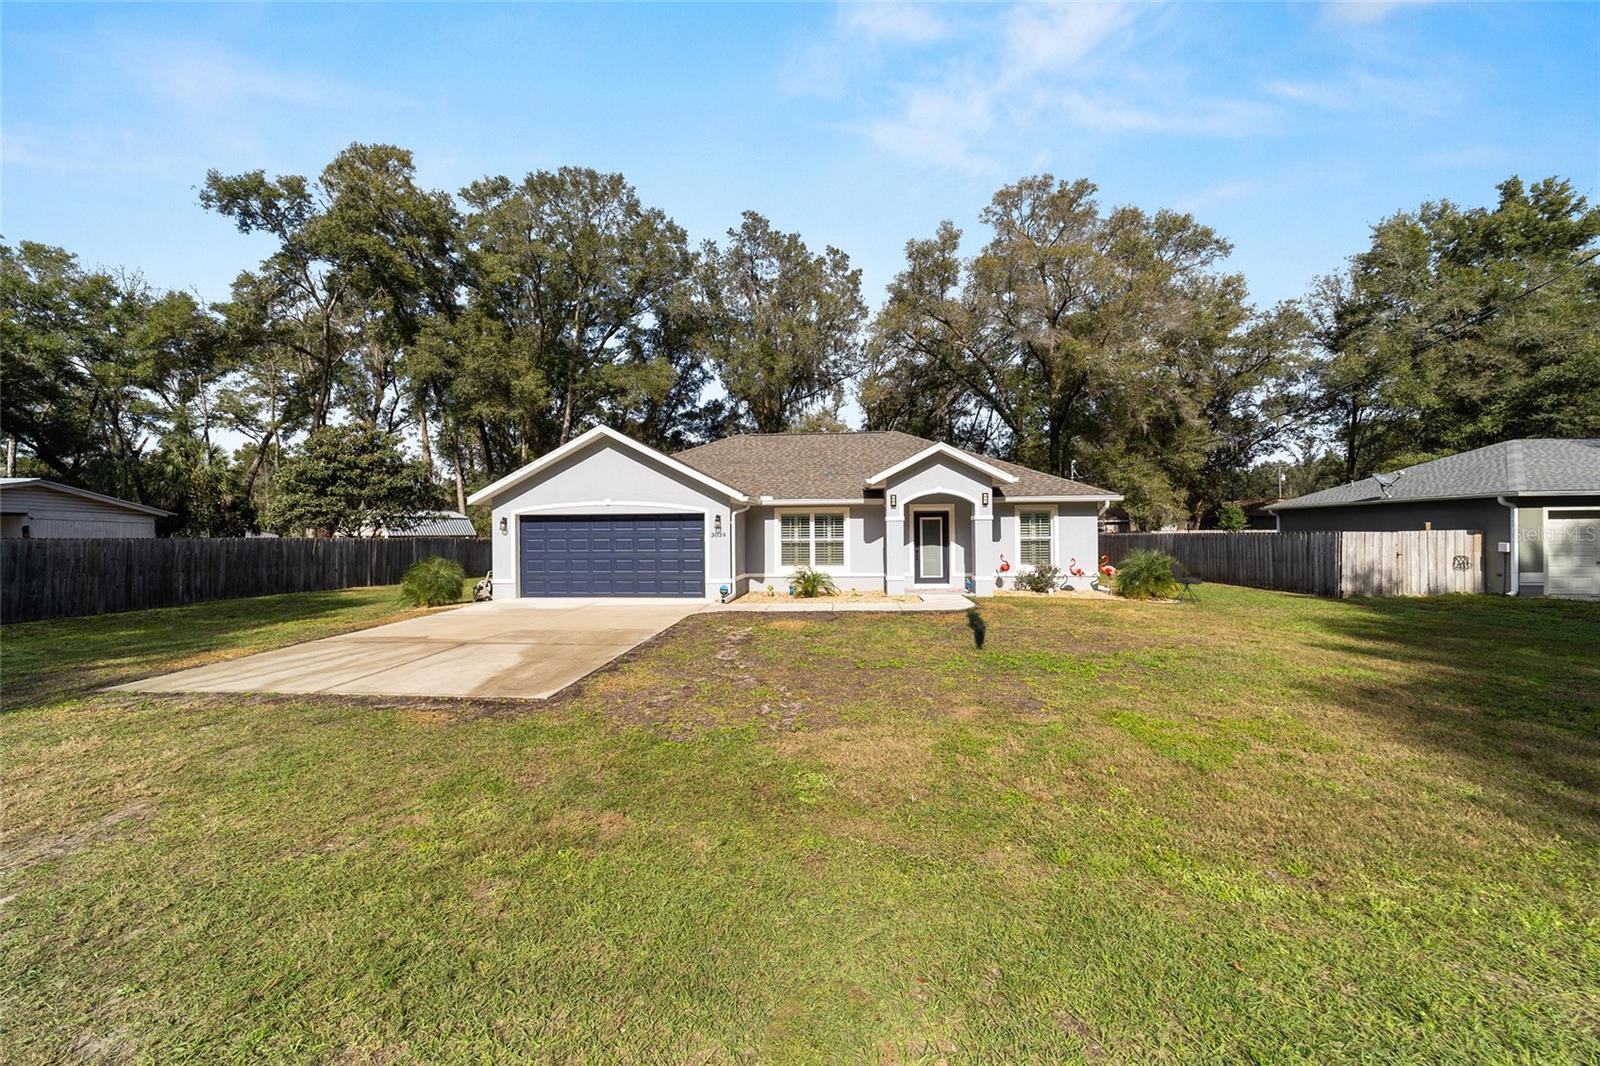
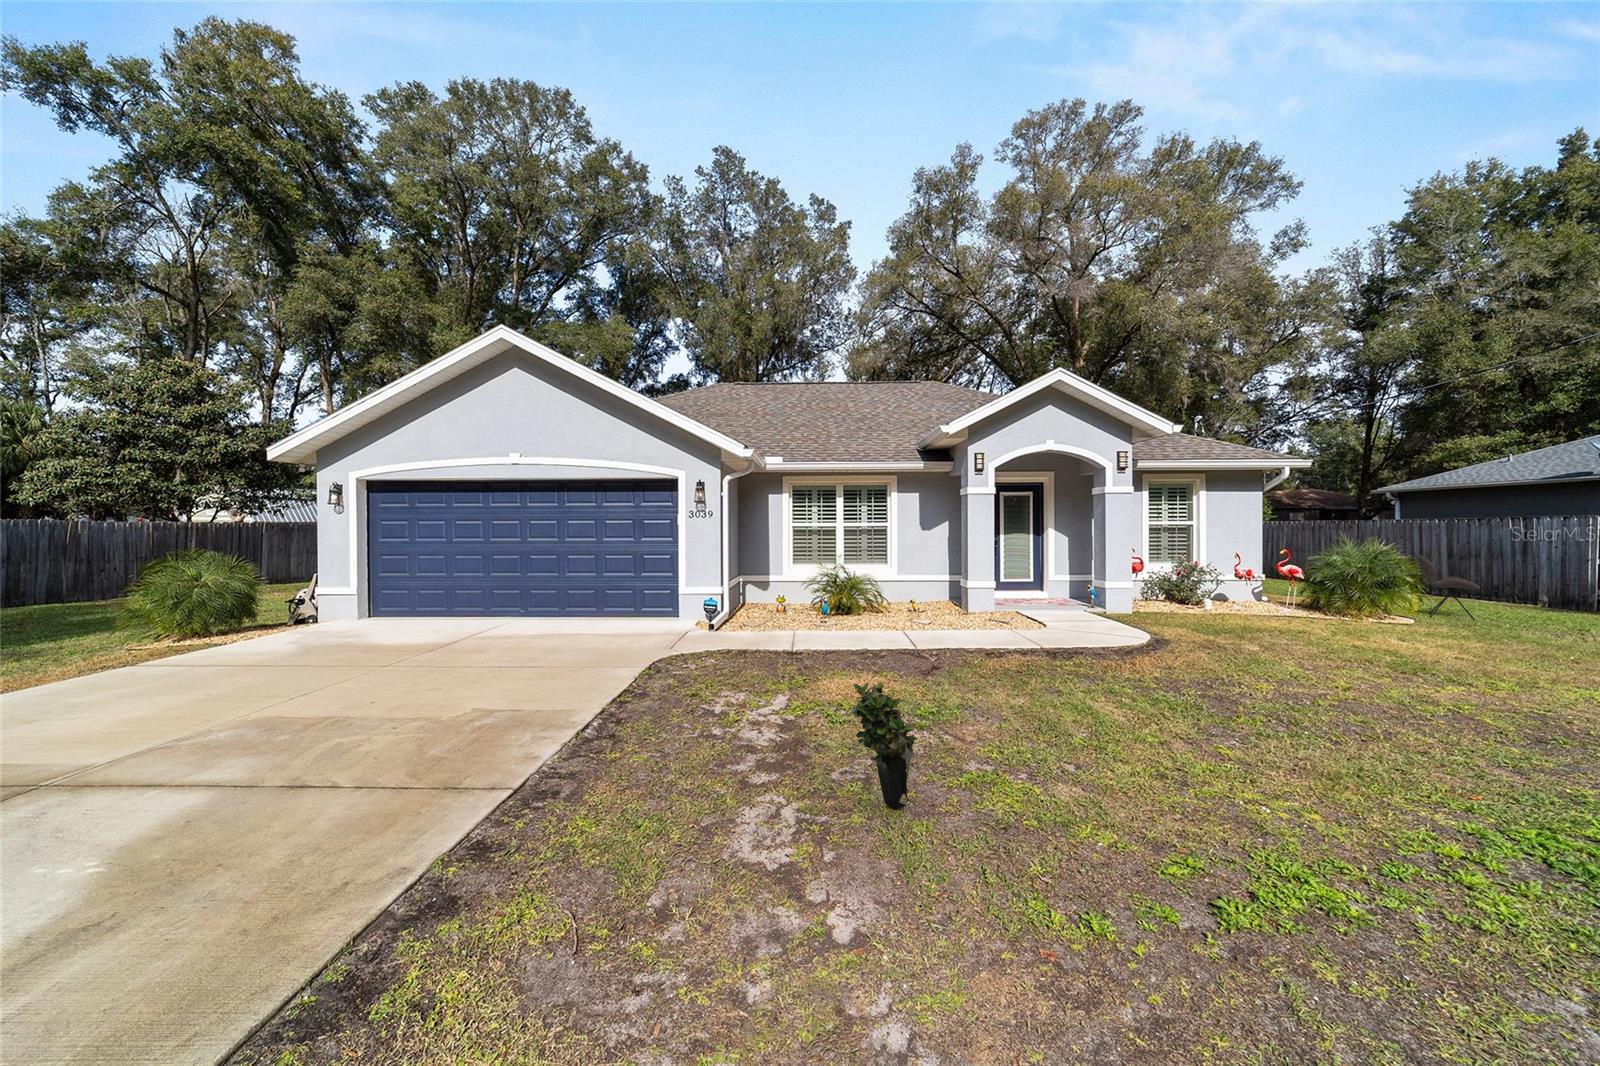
potted plant: present [965,609,987,649] -> present [851,681,917,810]

